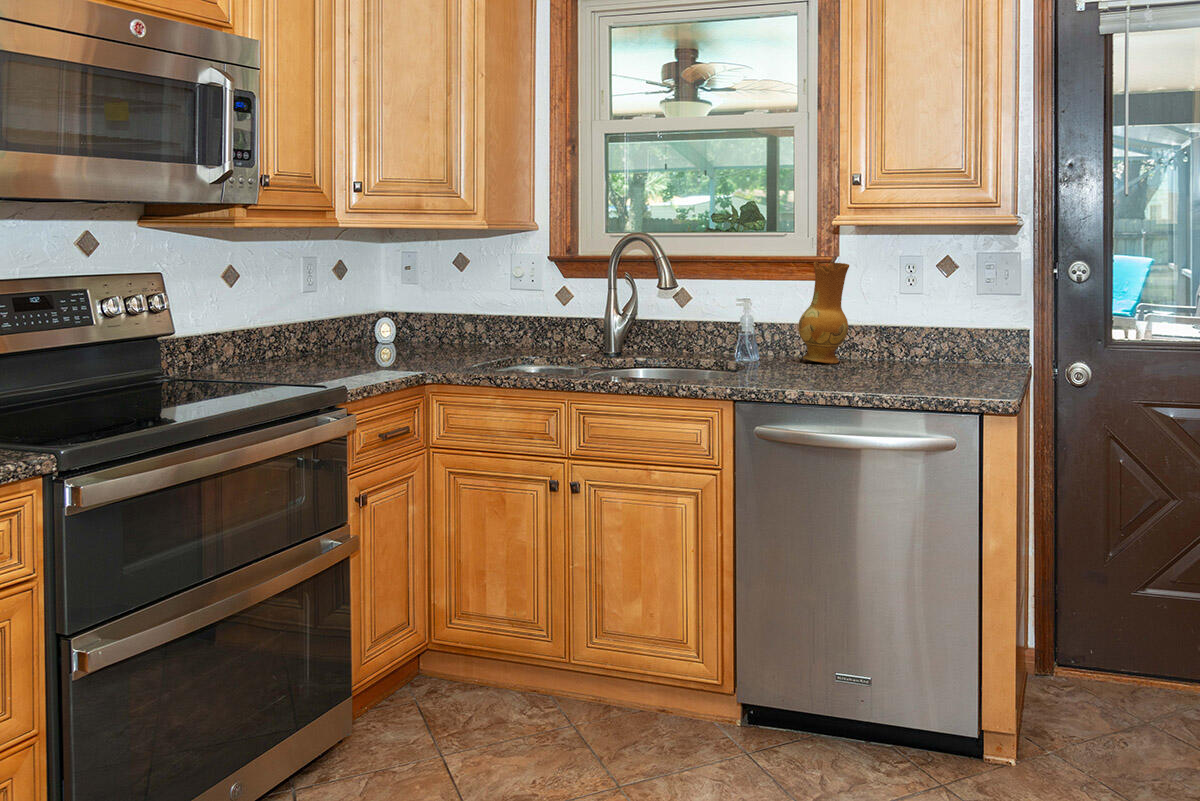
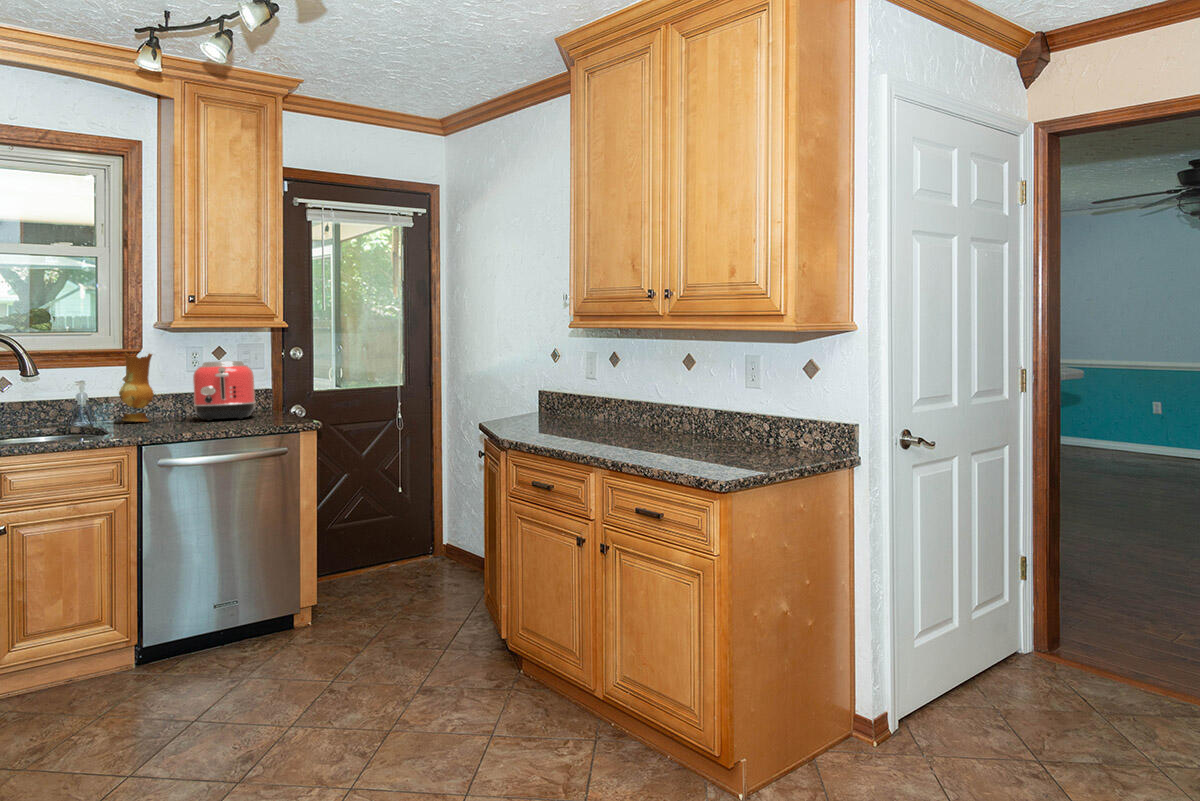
toaster: none [874,281,982,376] -> present [193,361,256,421]

